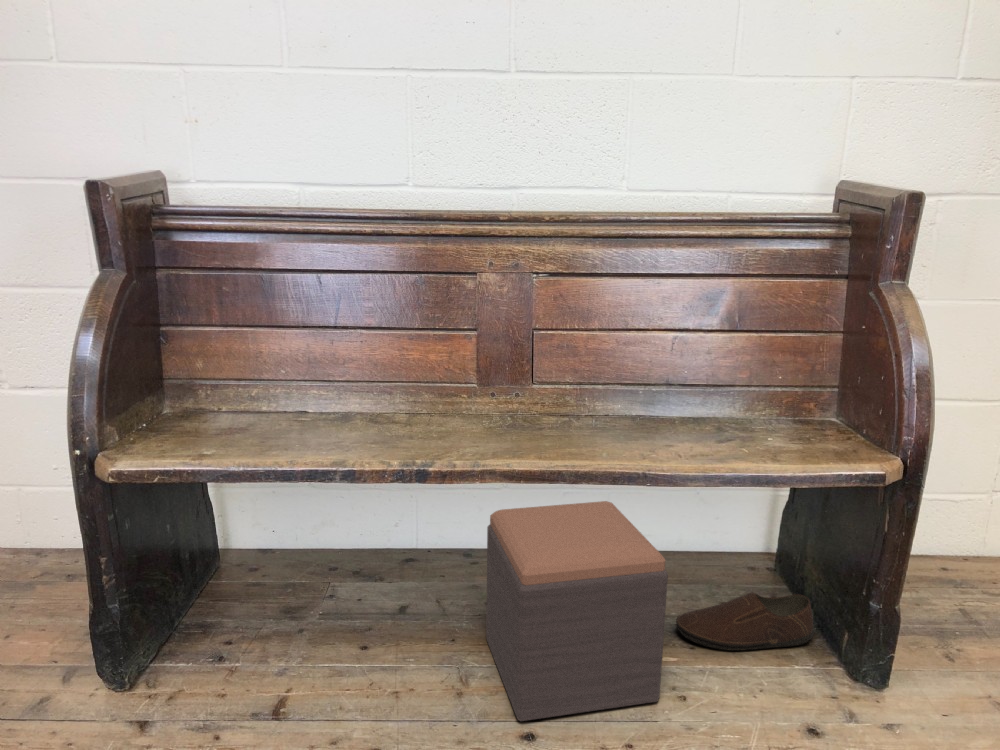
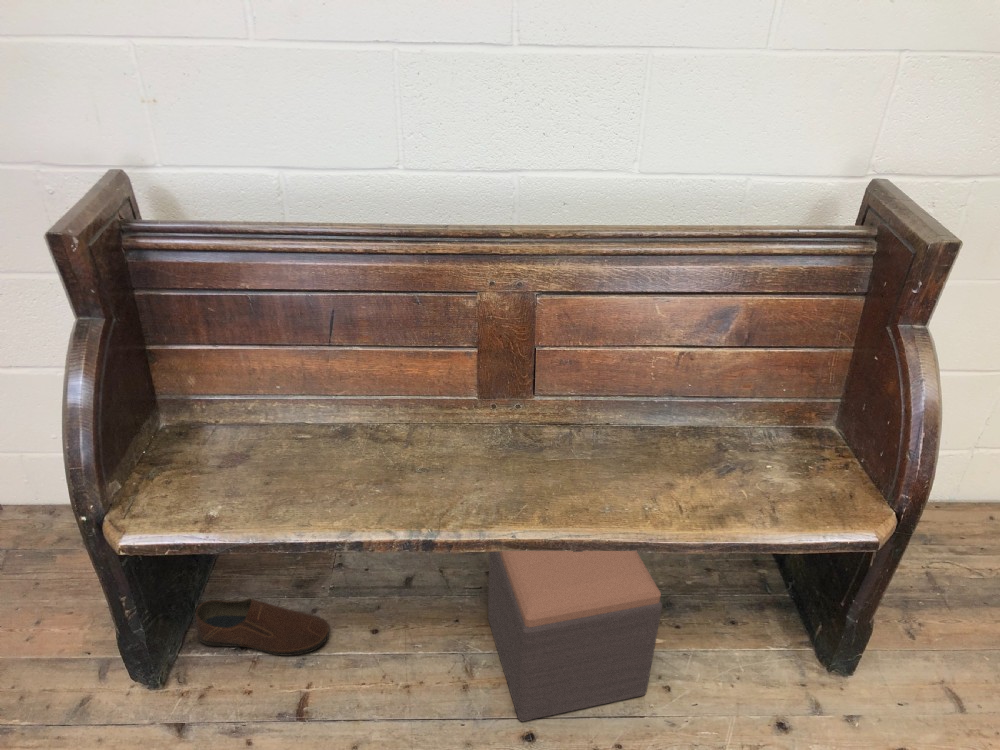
shoe: present [676,592,813,651] -> present [196,599,329,656]

